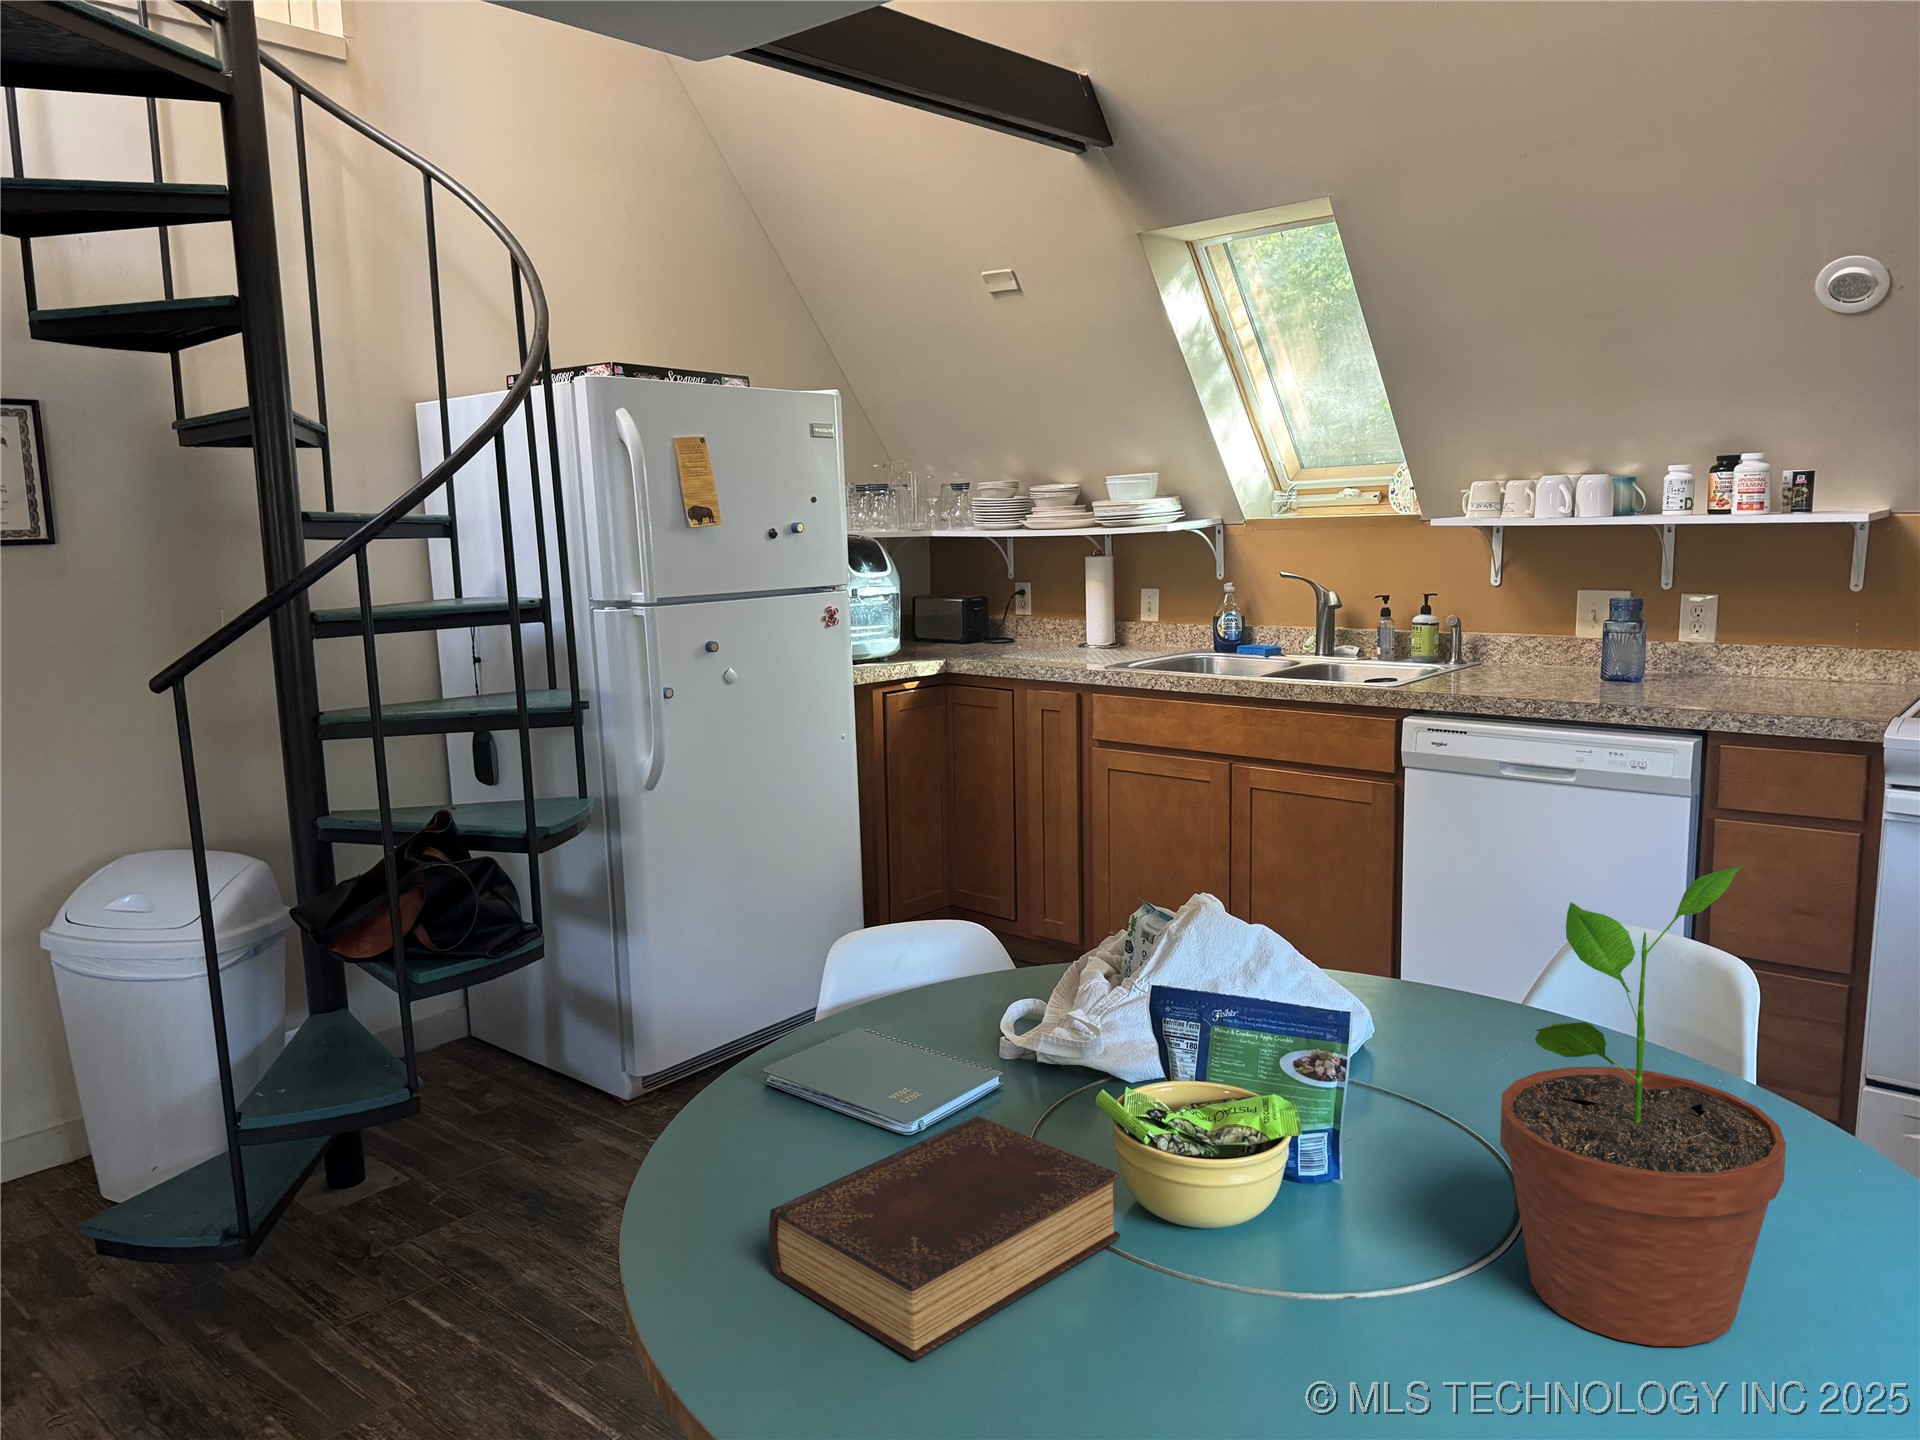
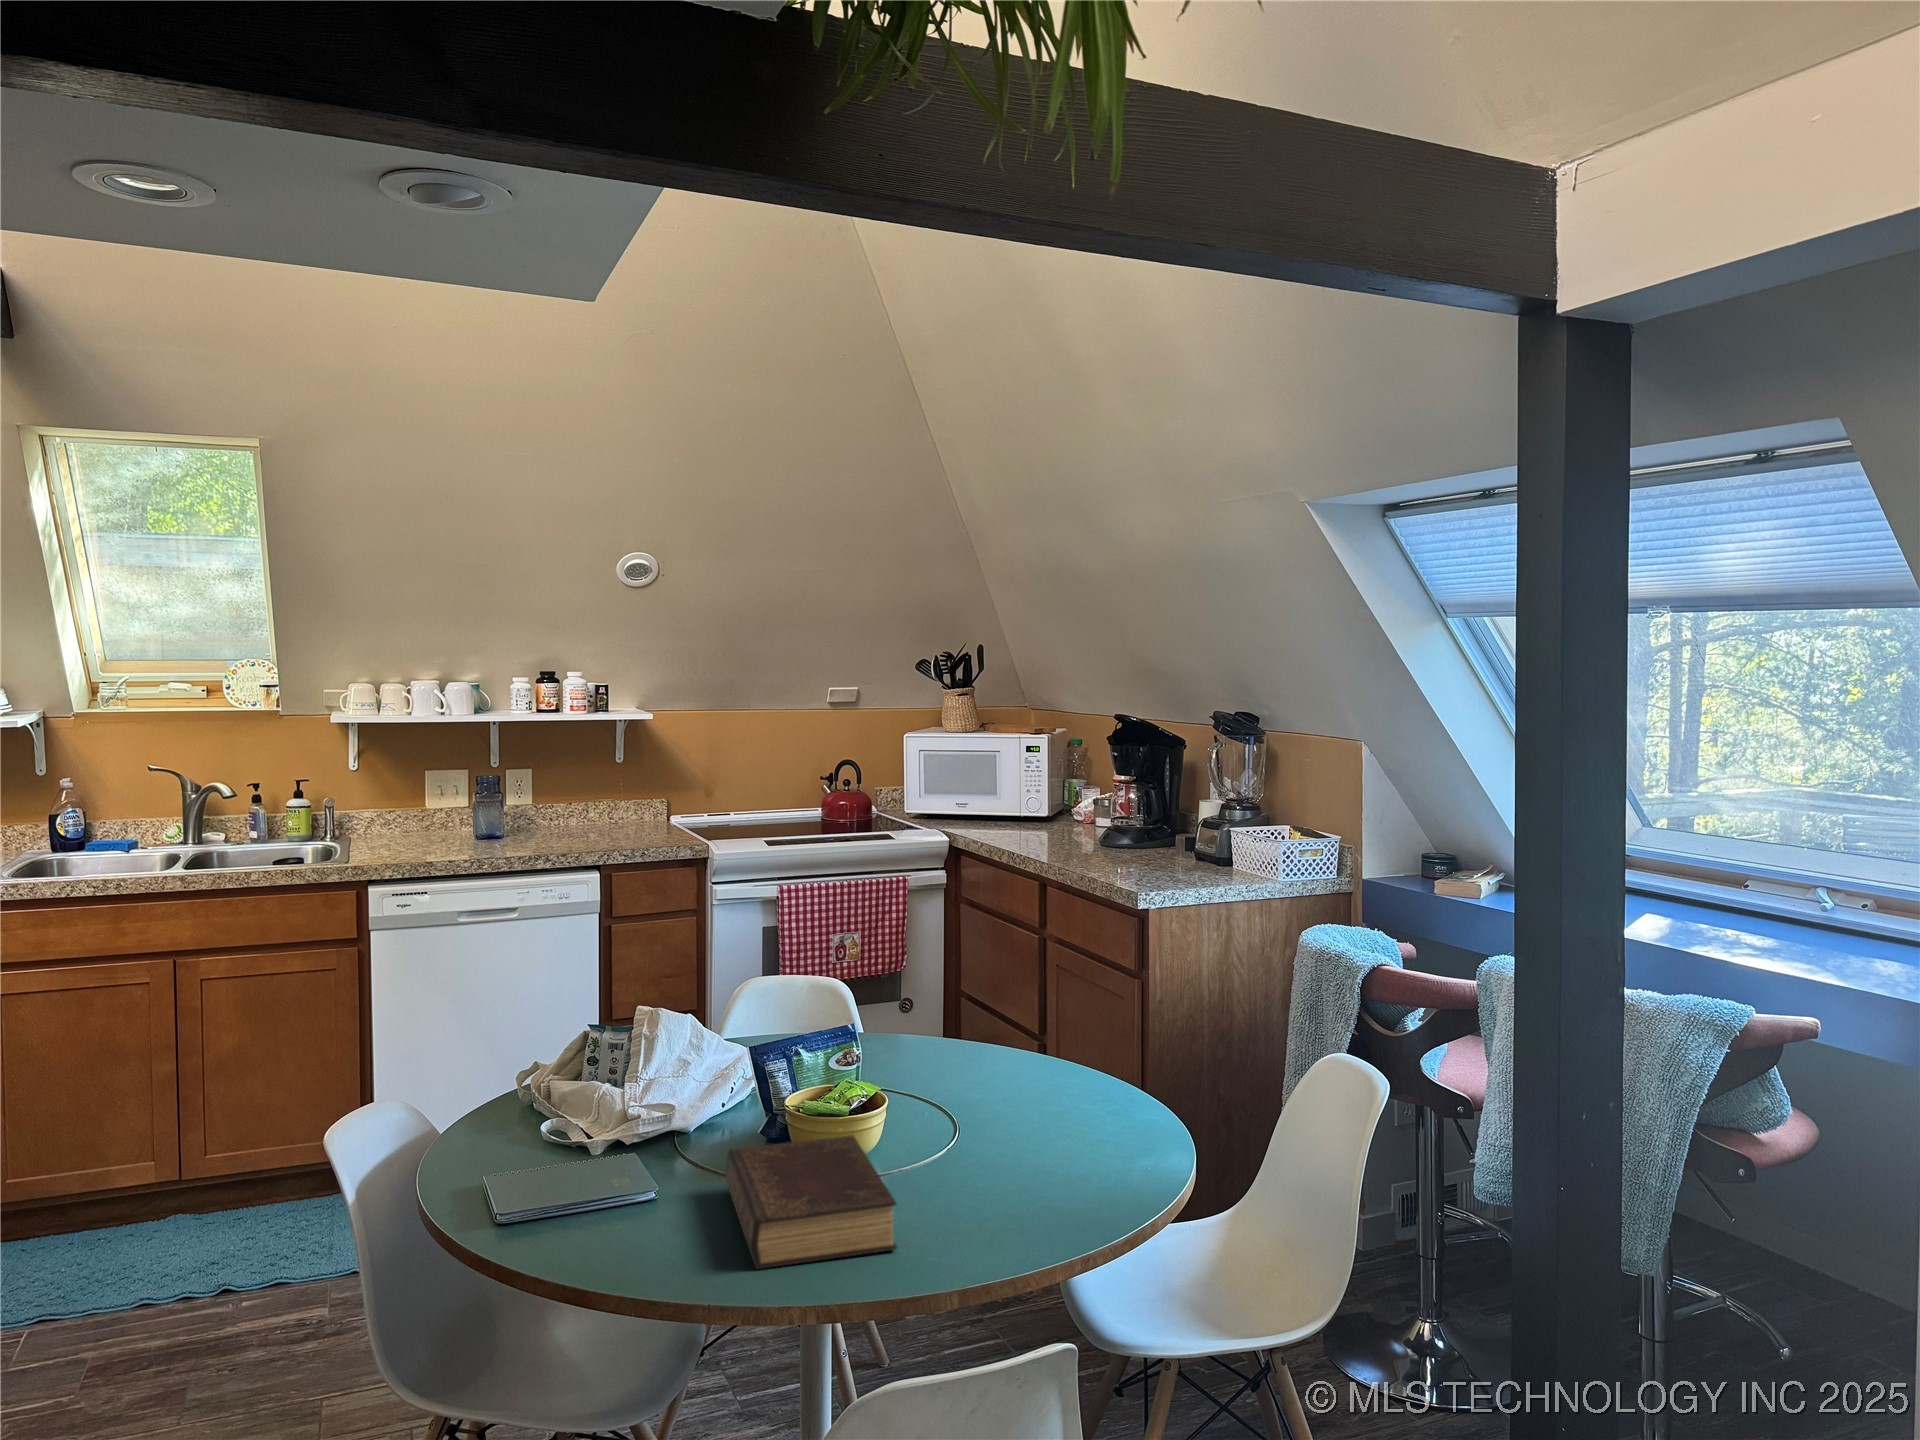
potted plant: present [1500,866,1786,1346] -> none [969,890,1092,1122]

